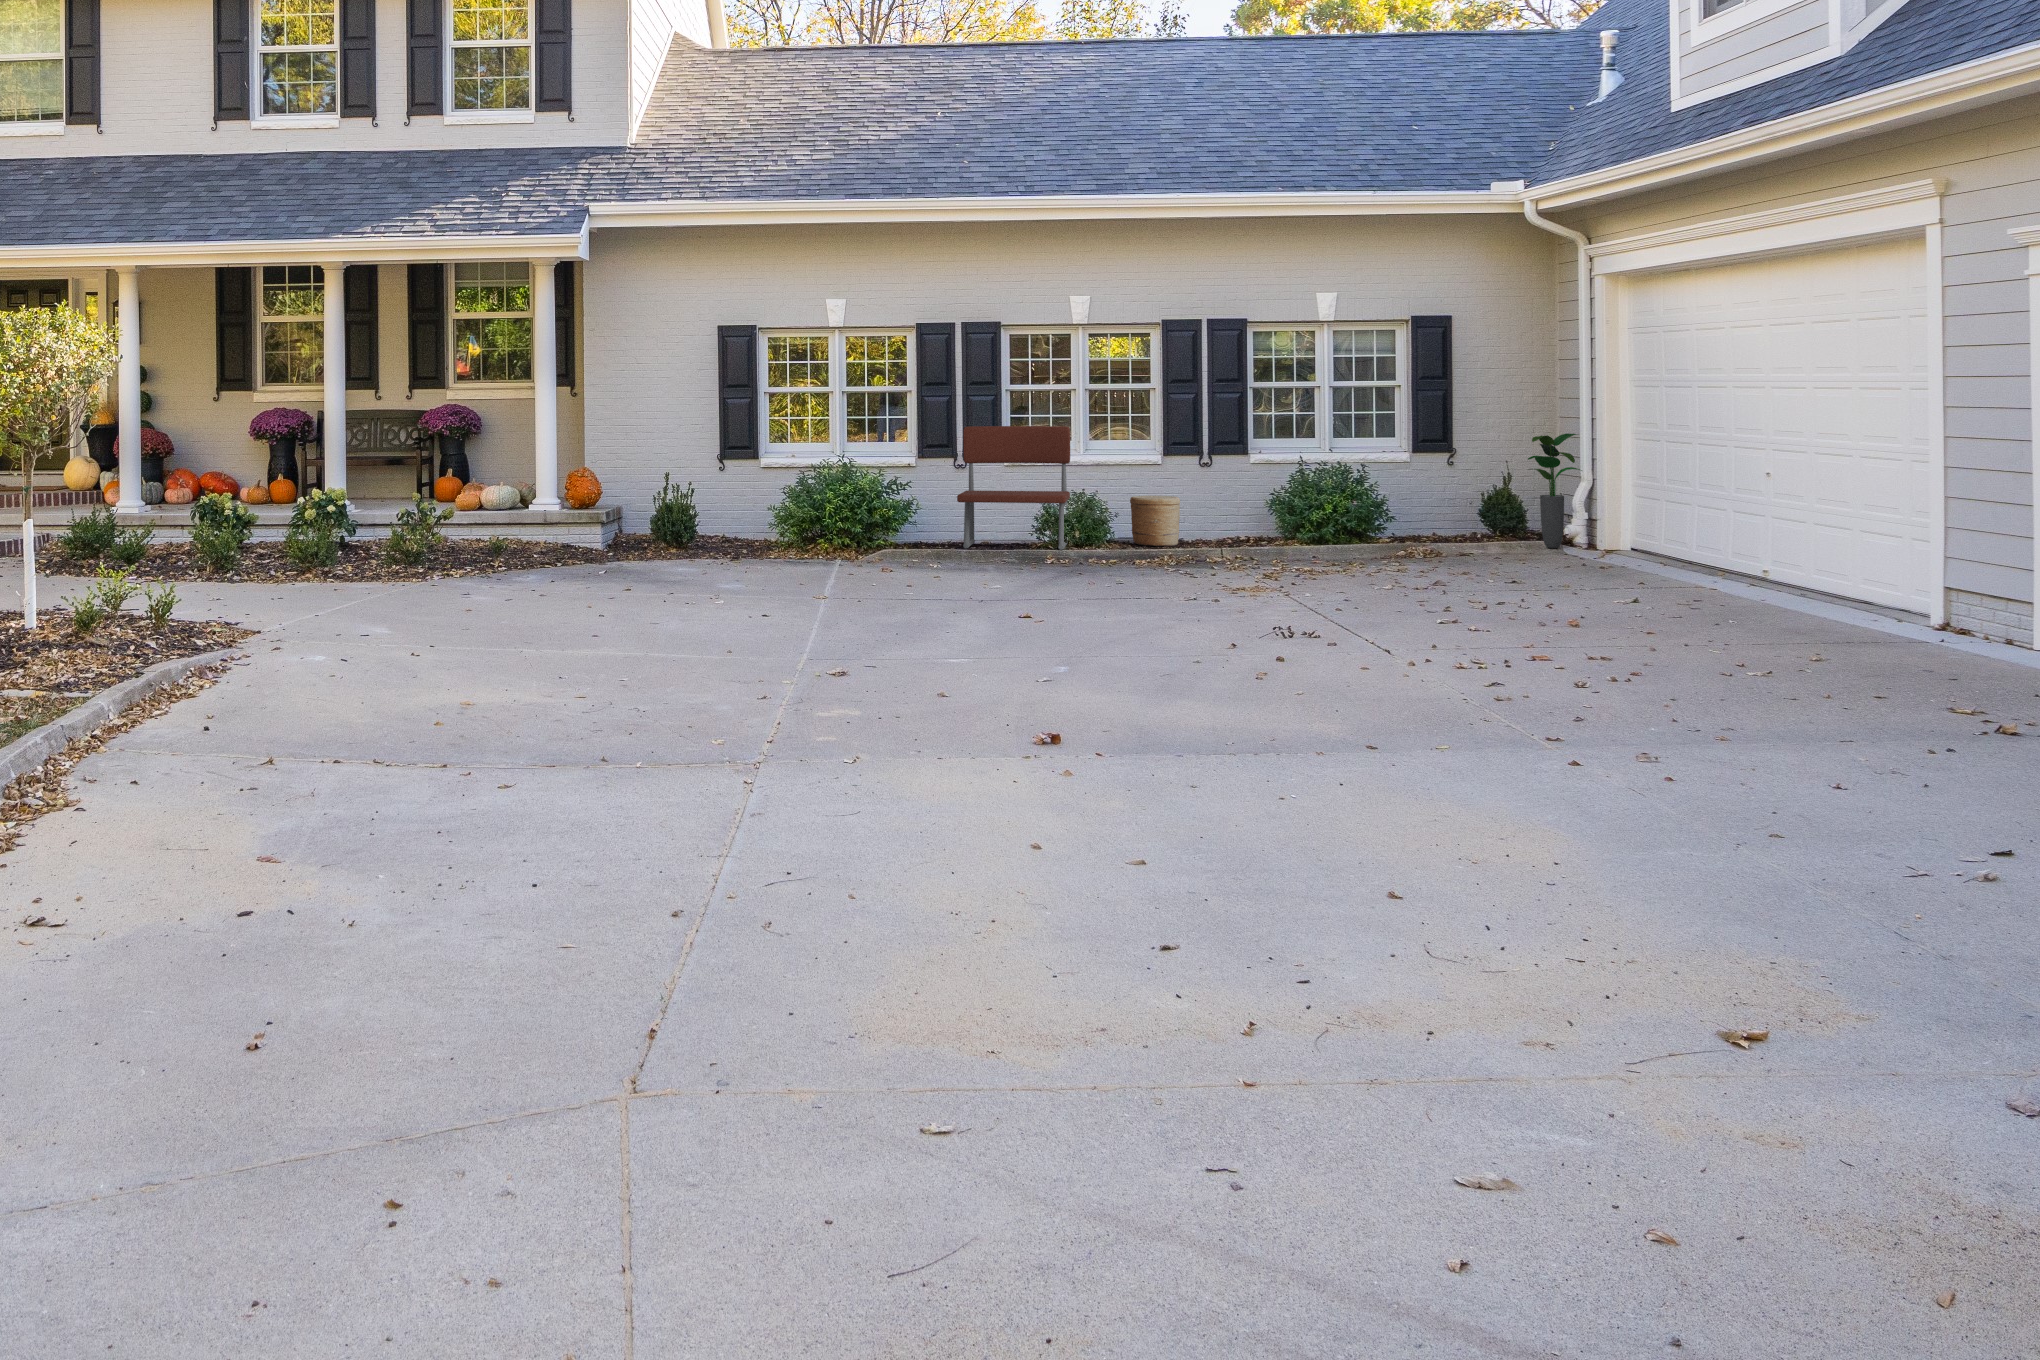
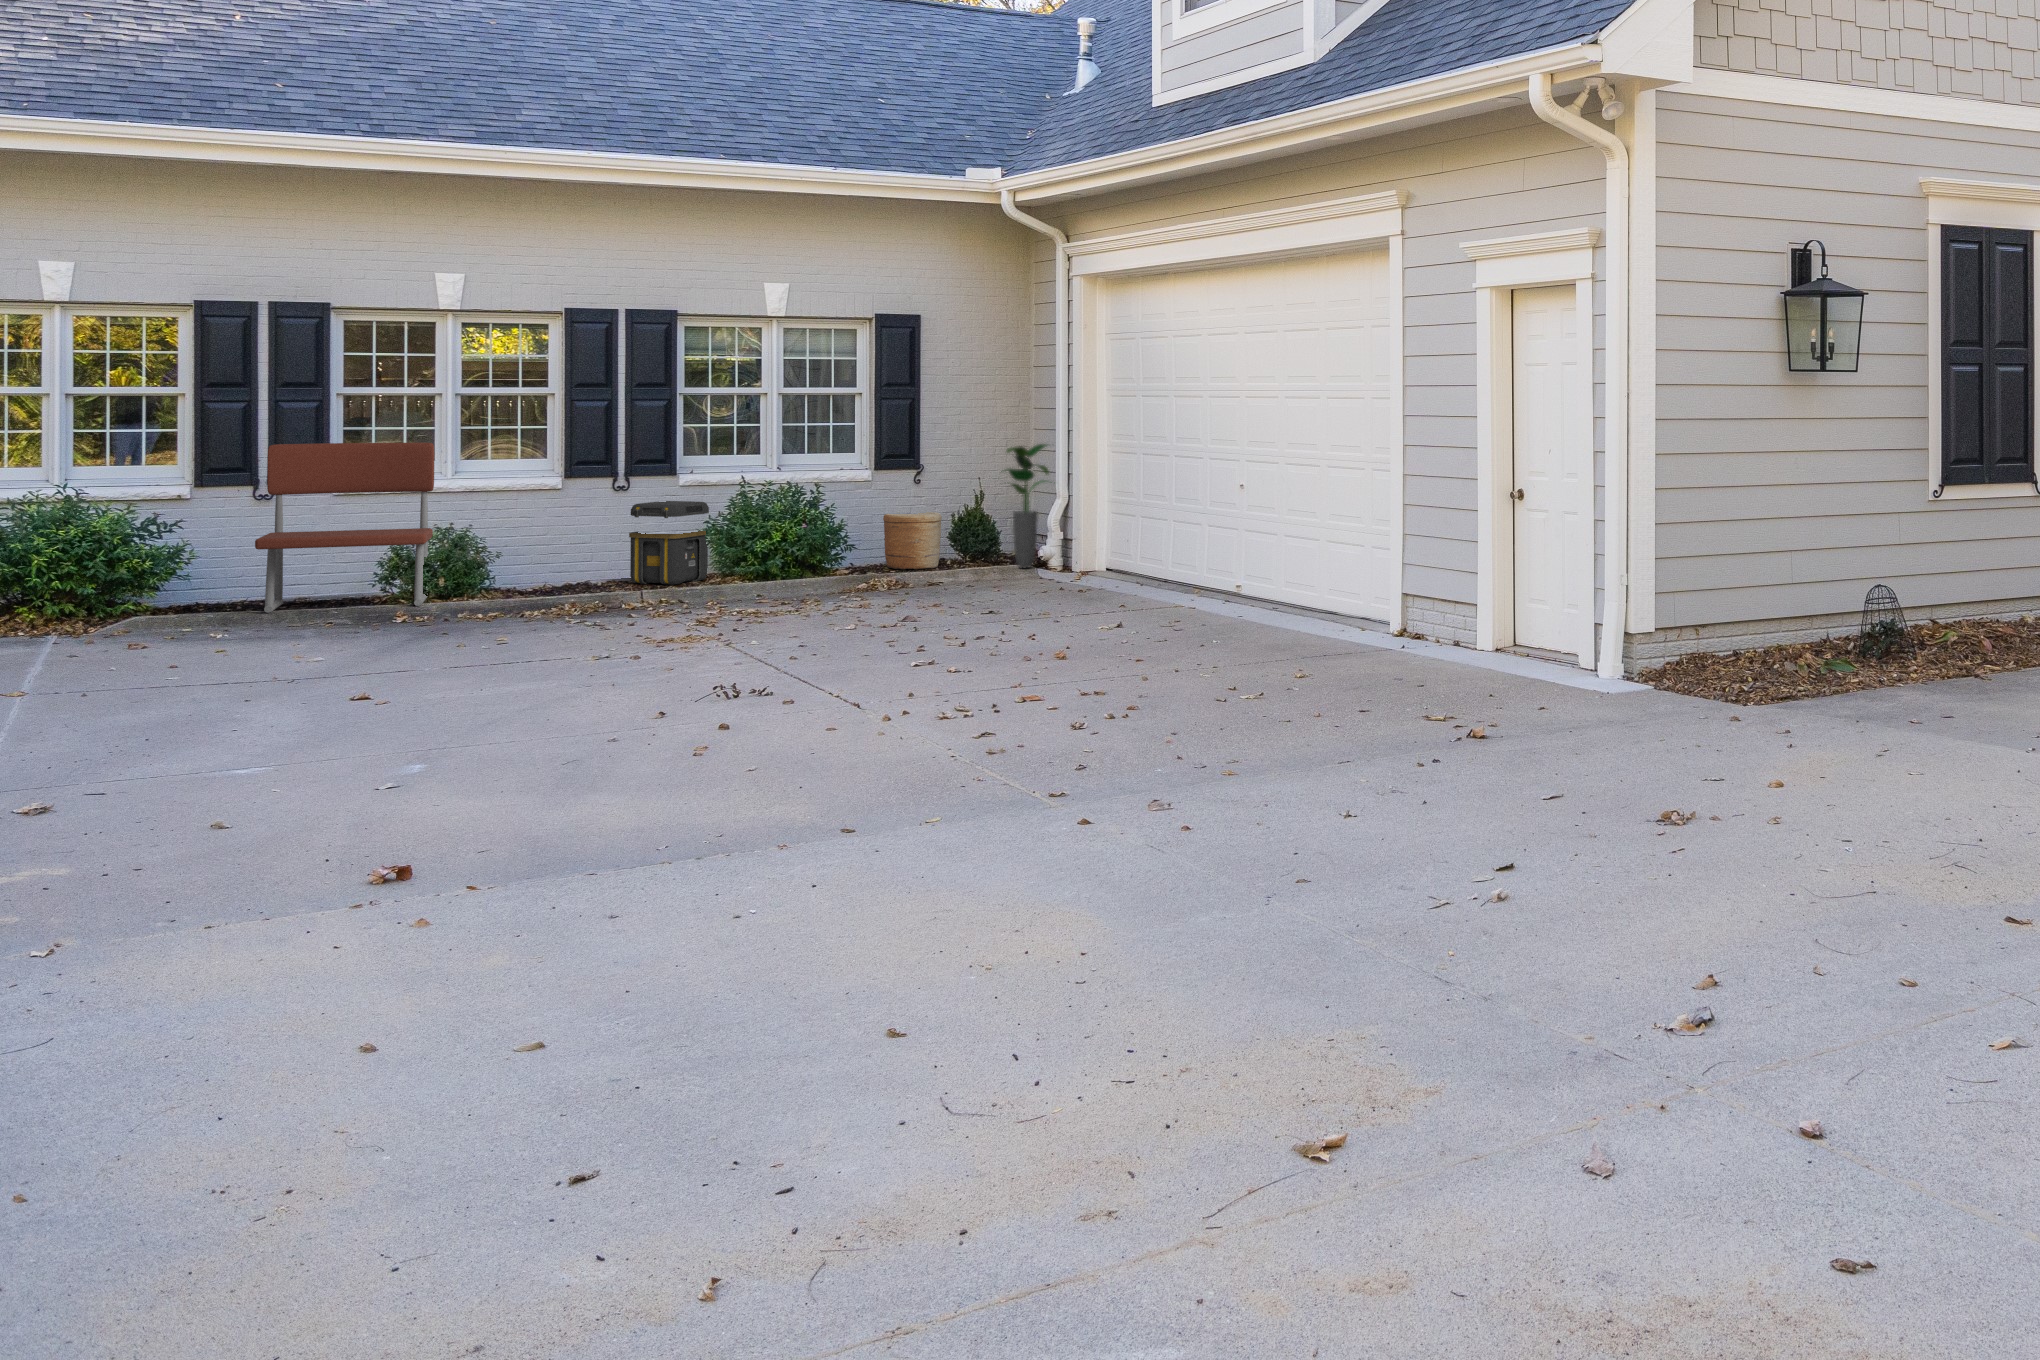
toolbox: none [1210,476,1273,545] -> present [629,501,709,585]
woven basket: present [1130,496,1180,546] -> present [883,512,942,570]

